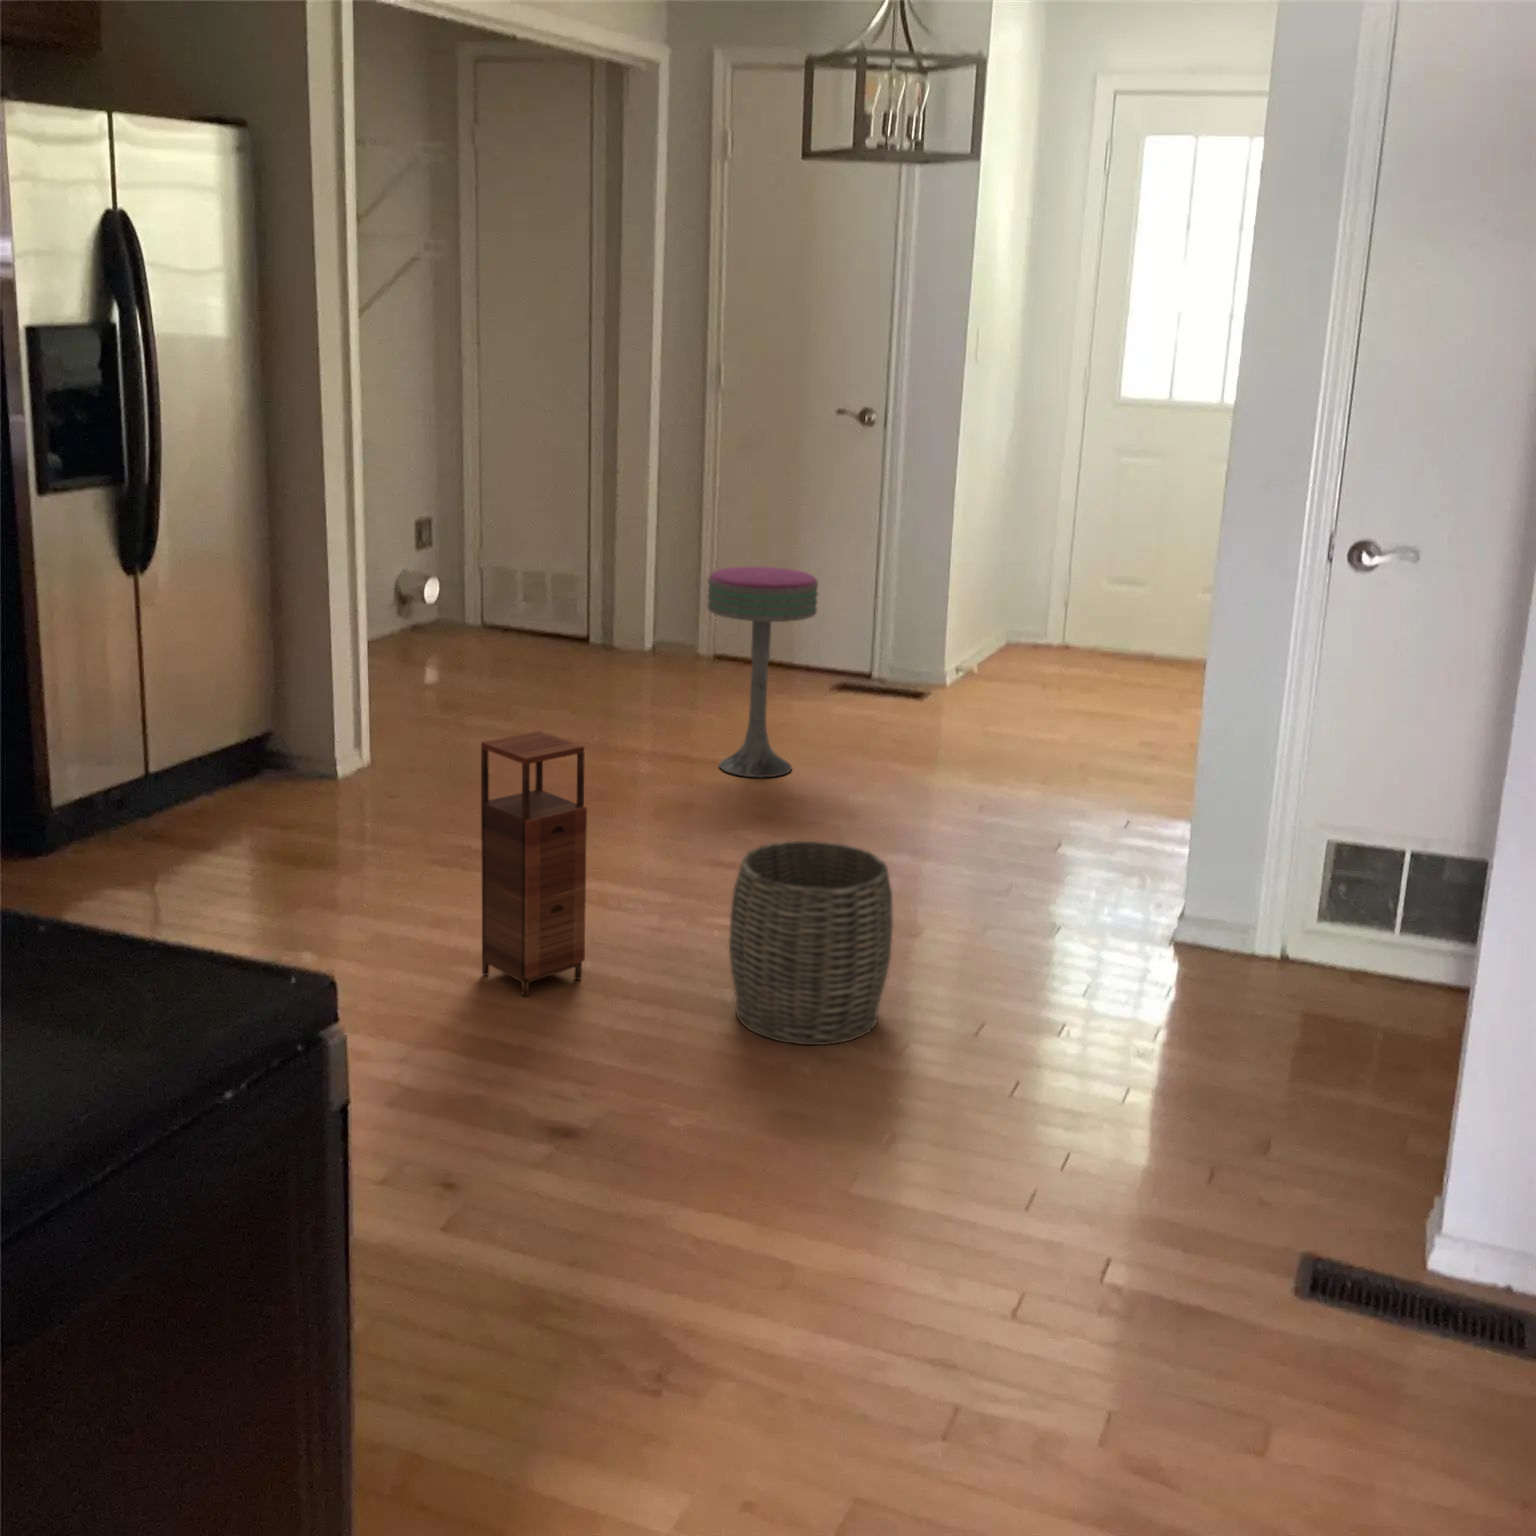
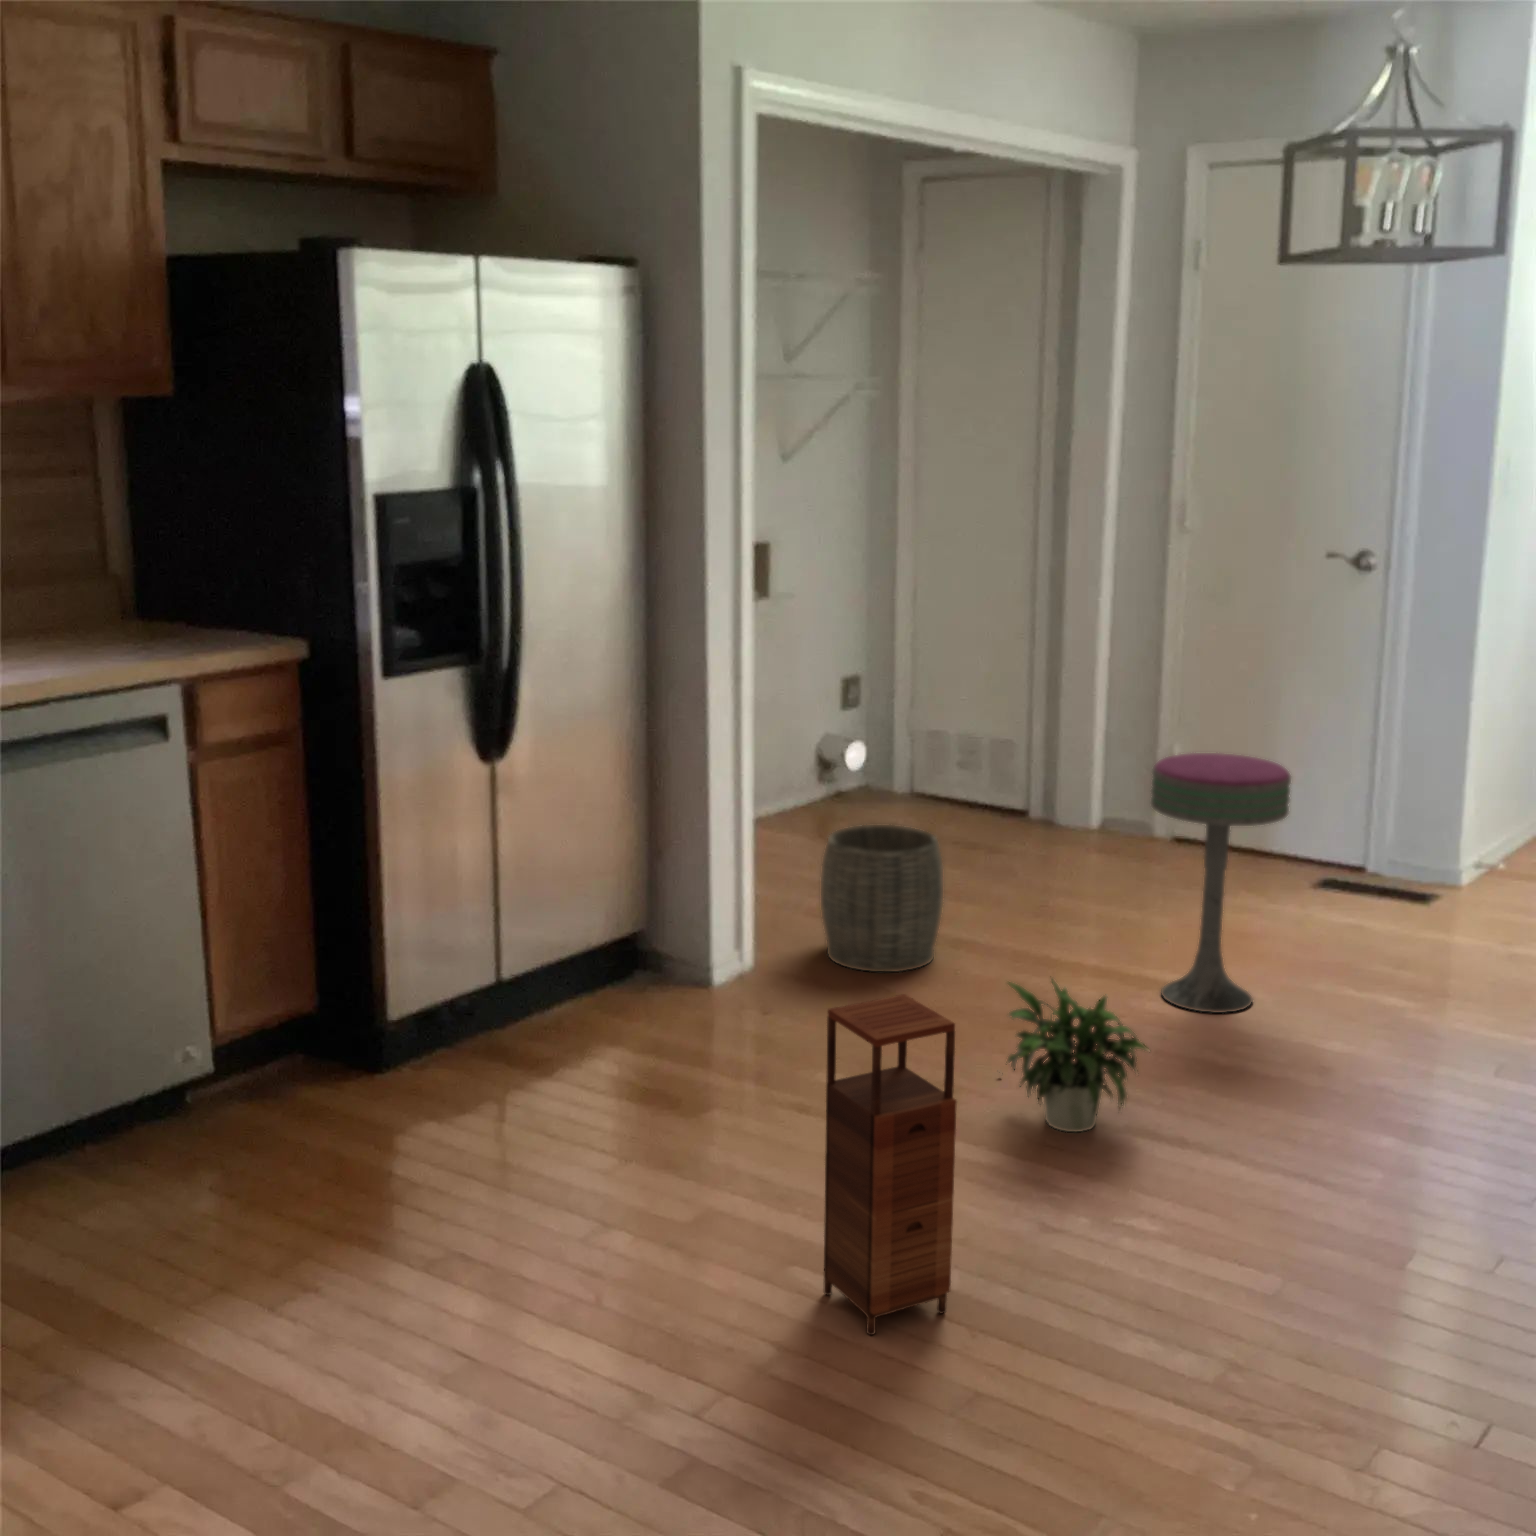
potted plant: none [595,739,721,861] -> present [999,980,1149,1132]
woven basket: present [729,841,893,1045] -> present [821,825,943,972]

